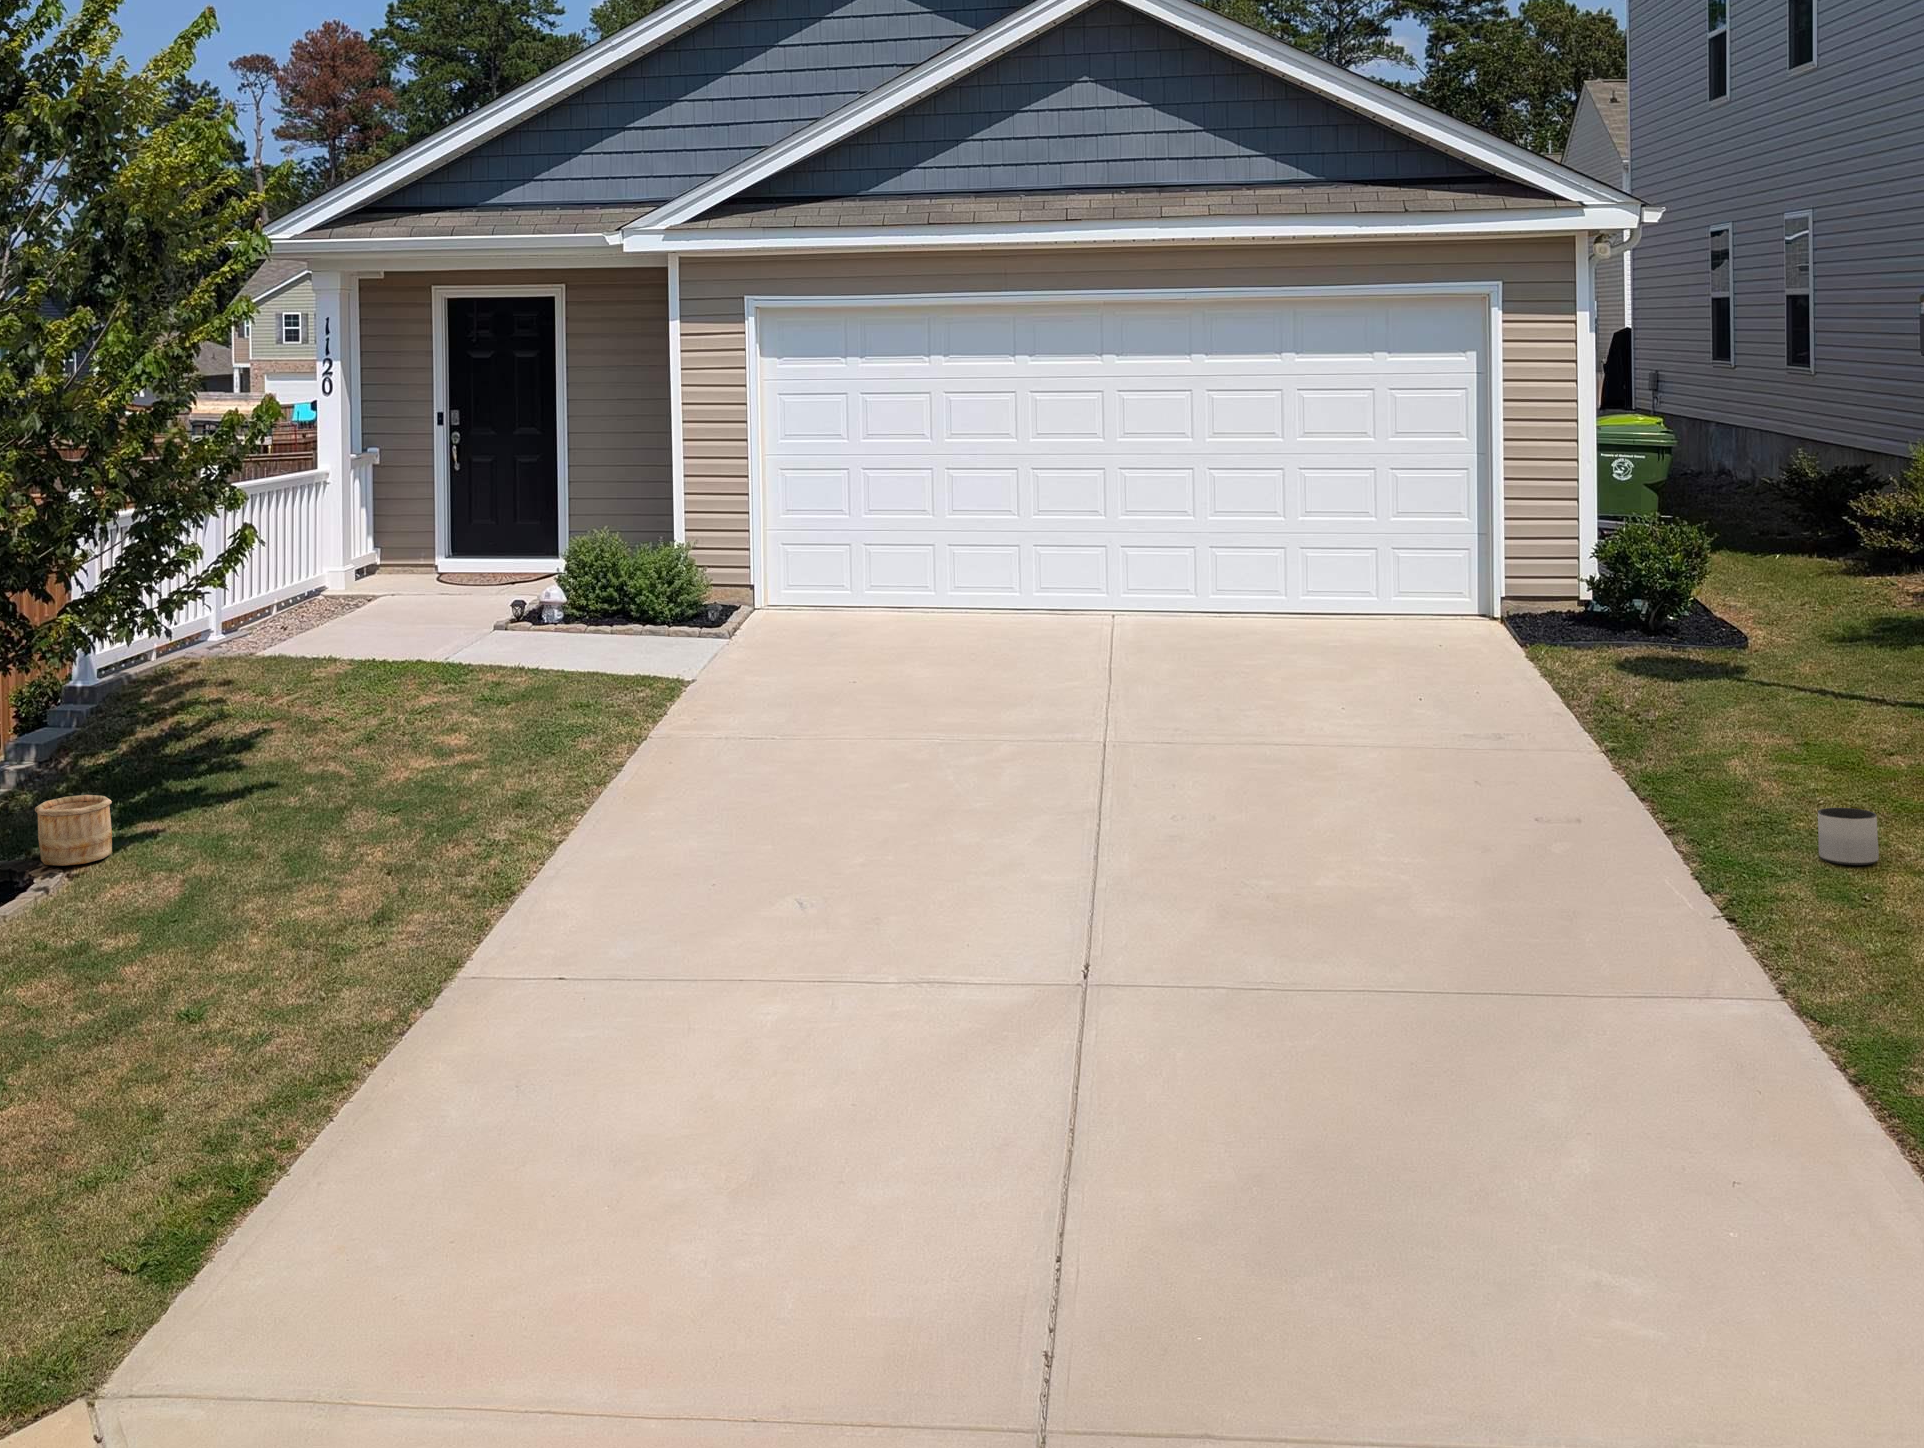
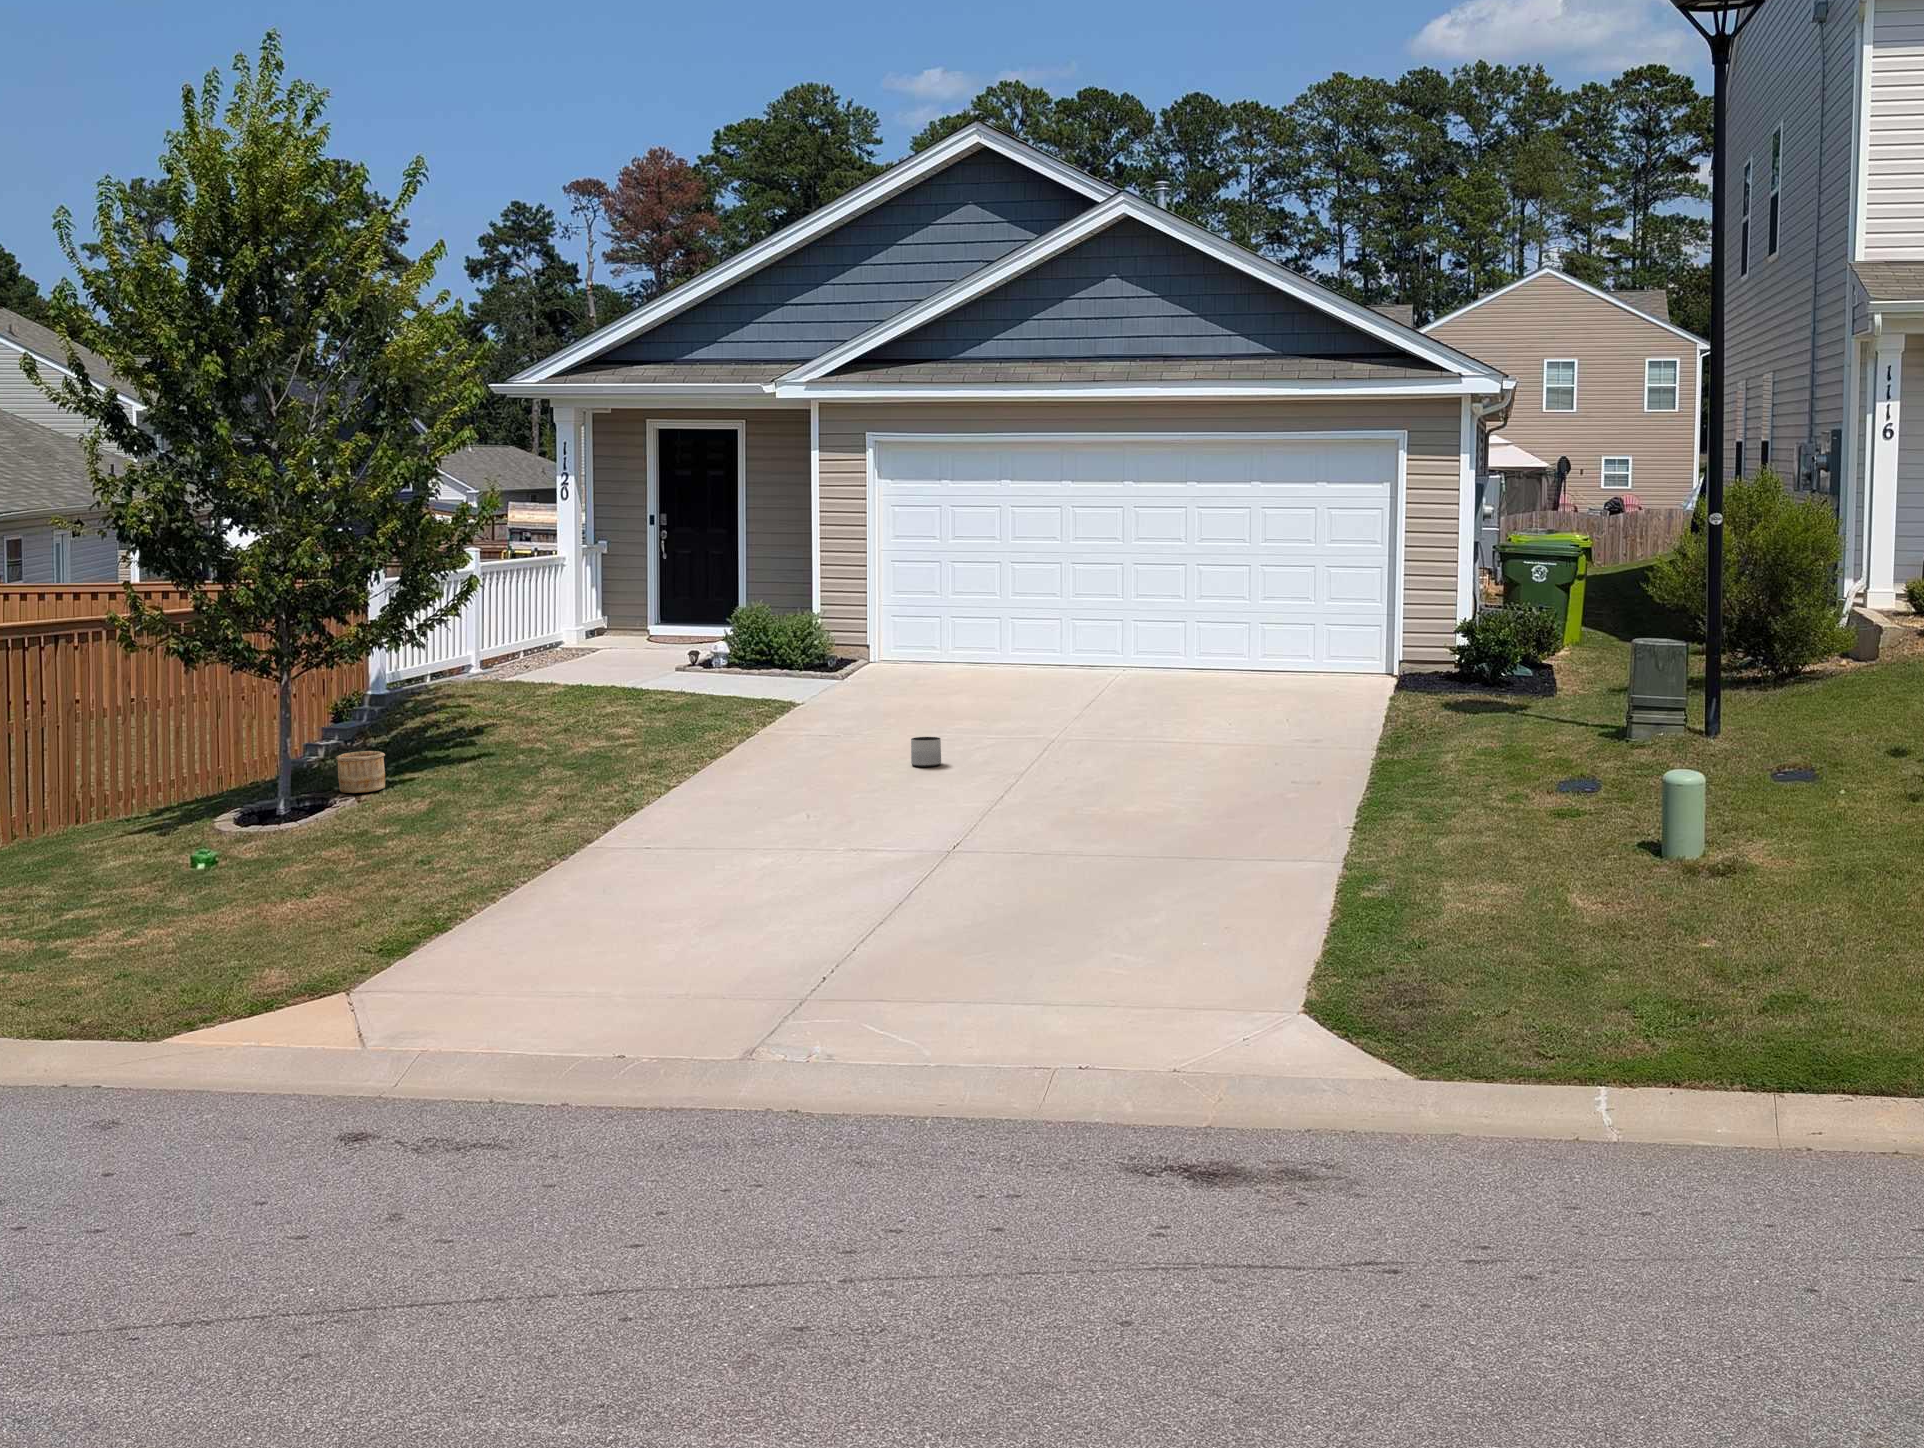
planter: present [1818,808,1879,865] -> present [911,737,941,767]

